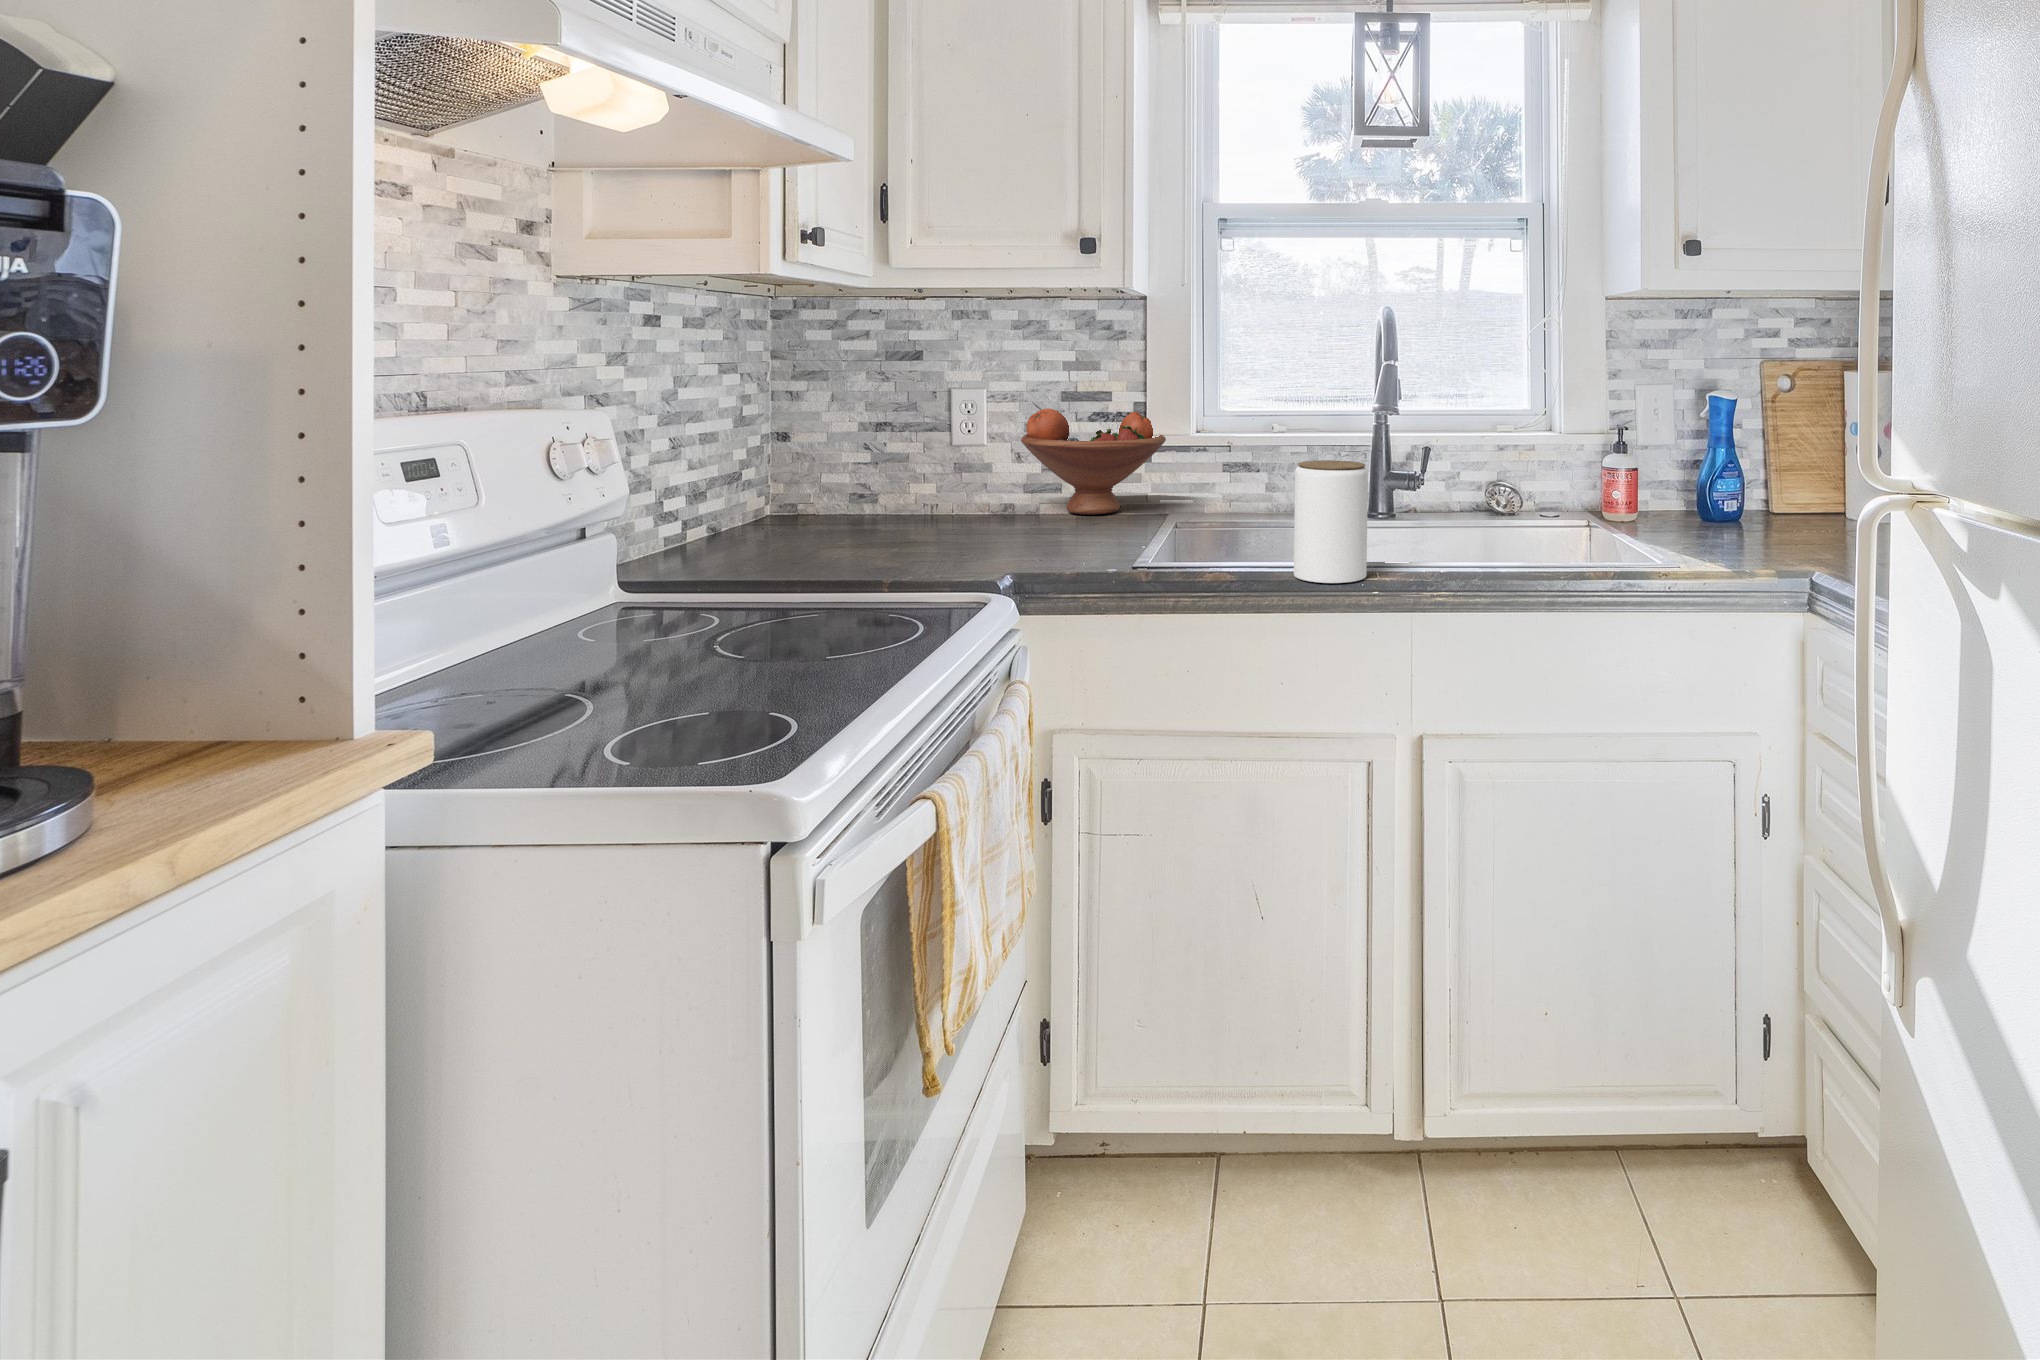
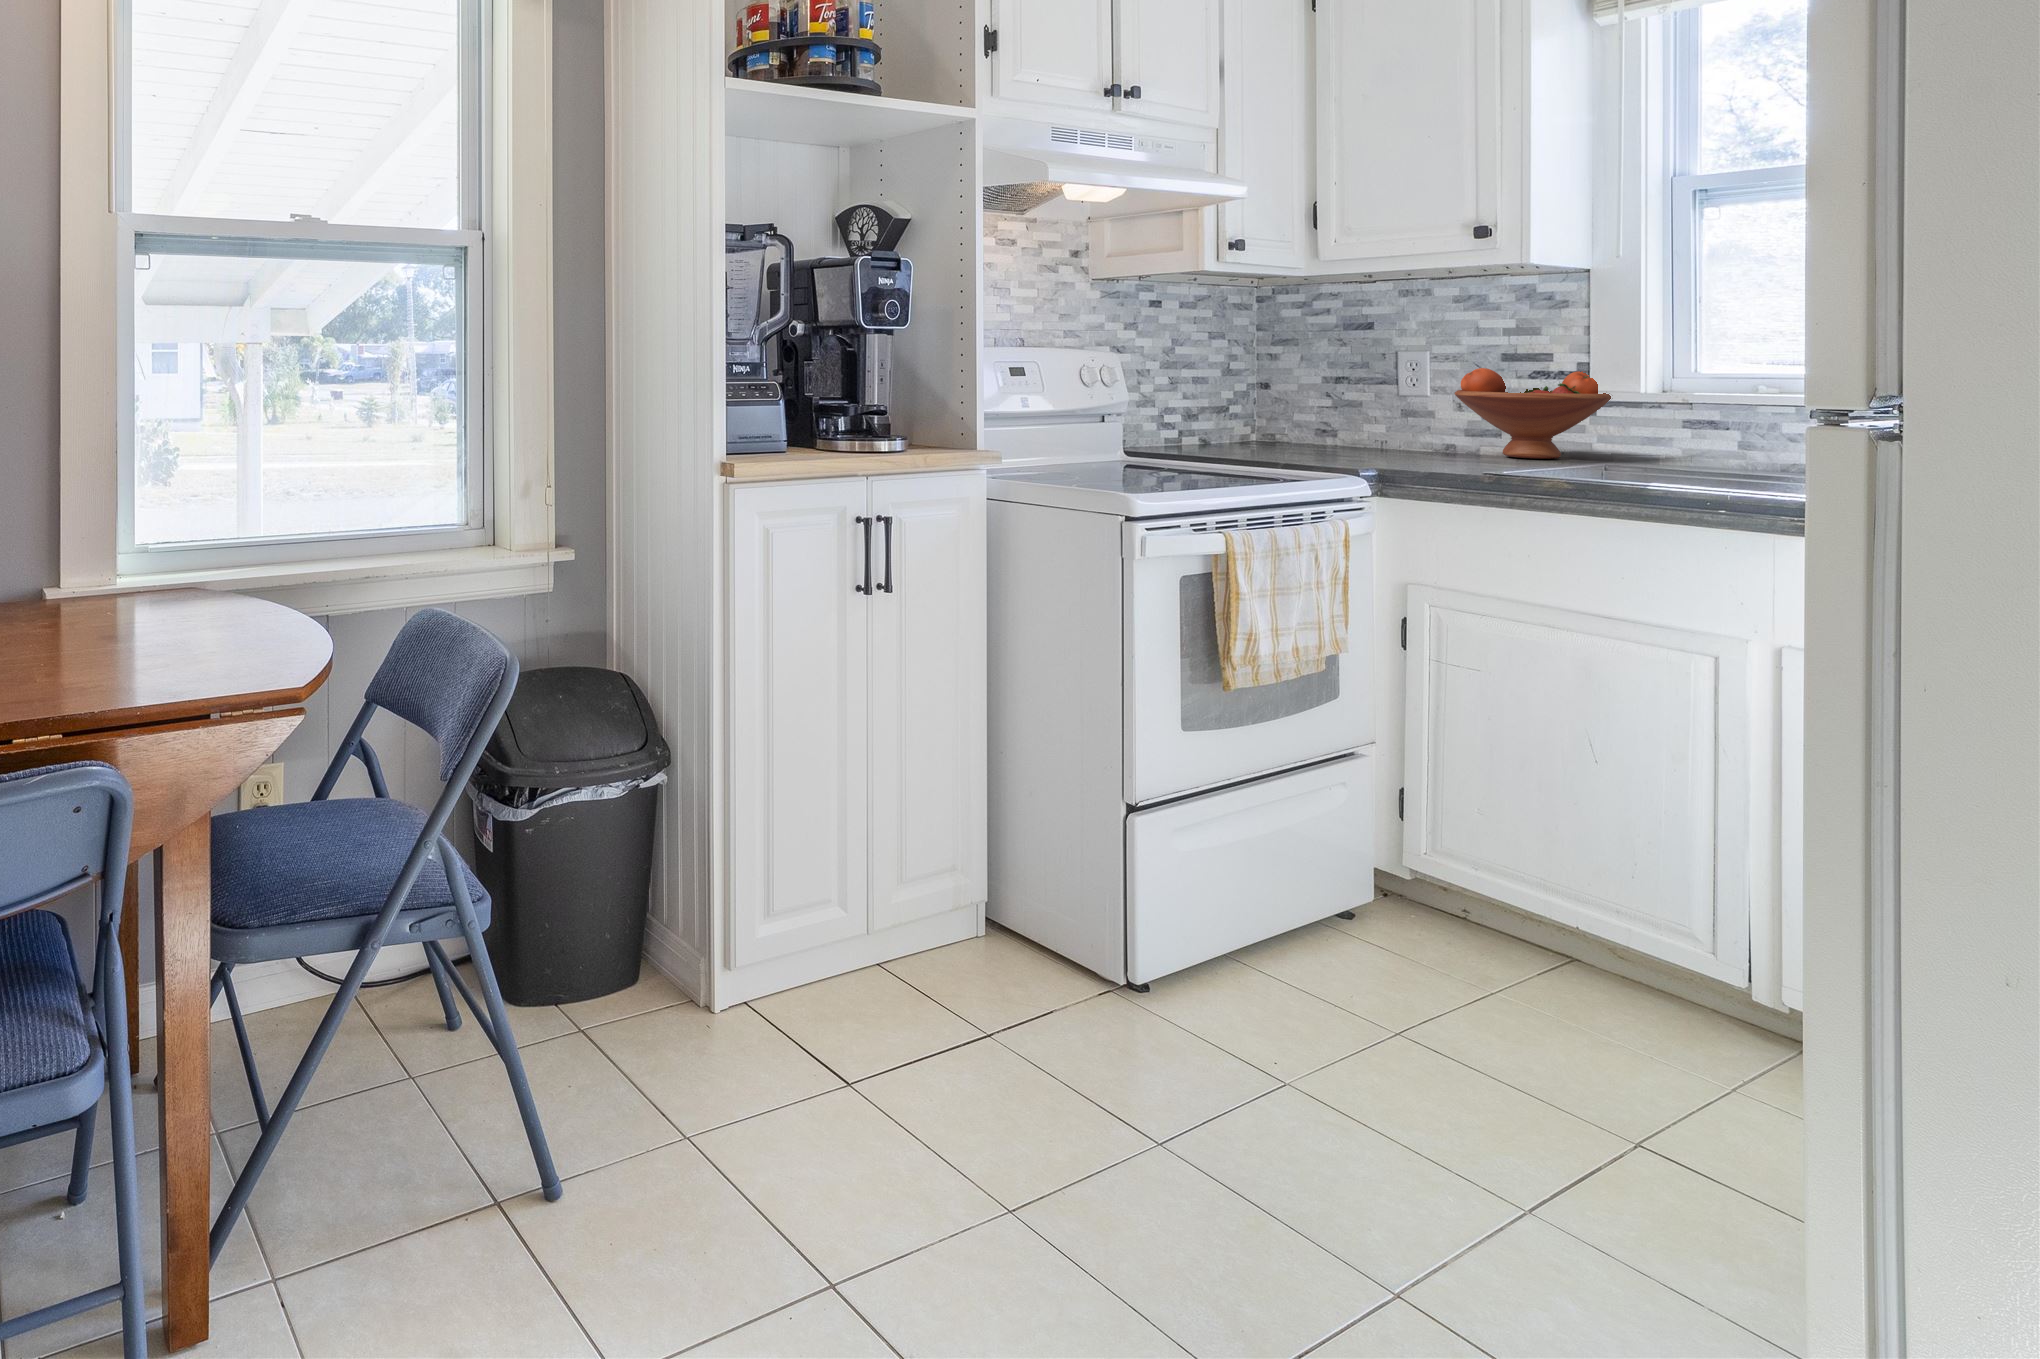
jar: present [1294,460,1368,583] -> none [1621,399,1706,498]

